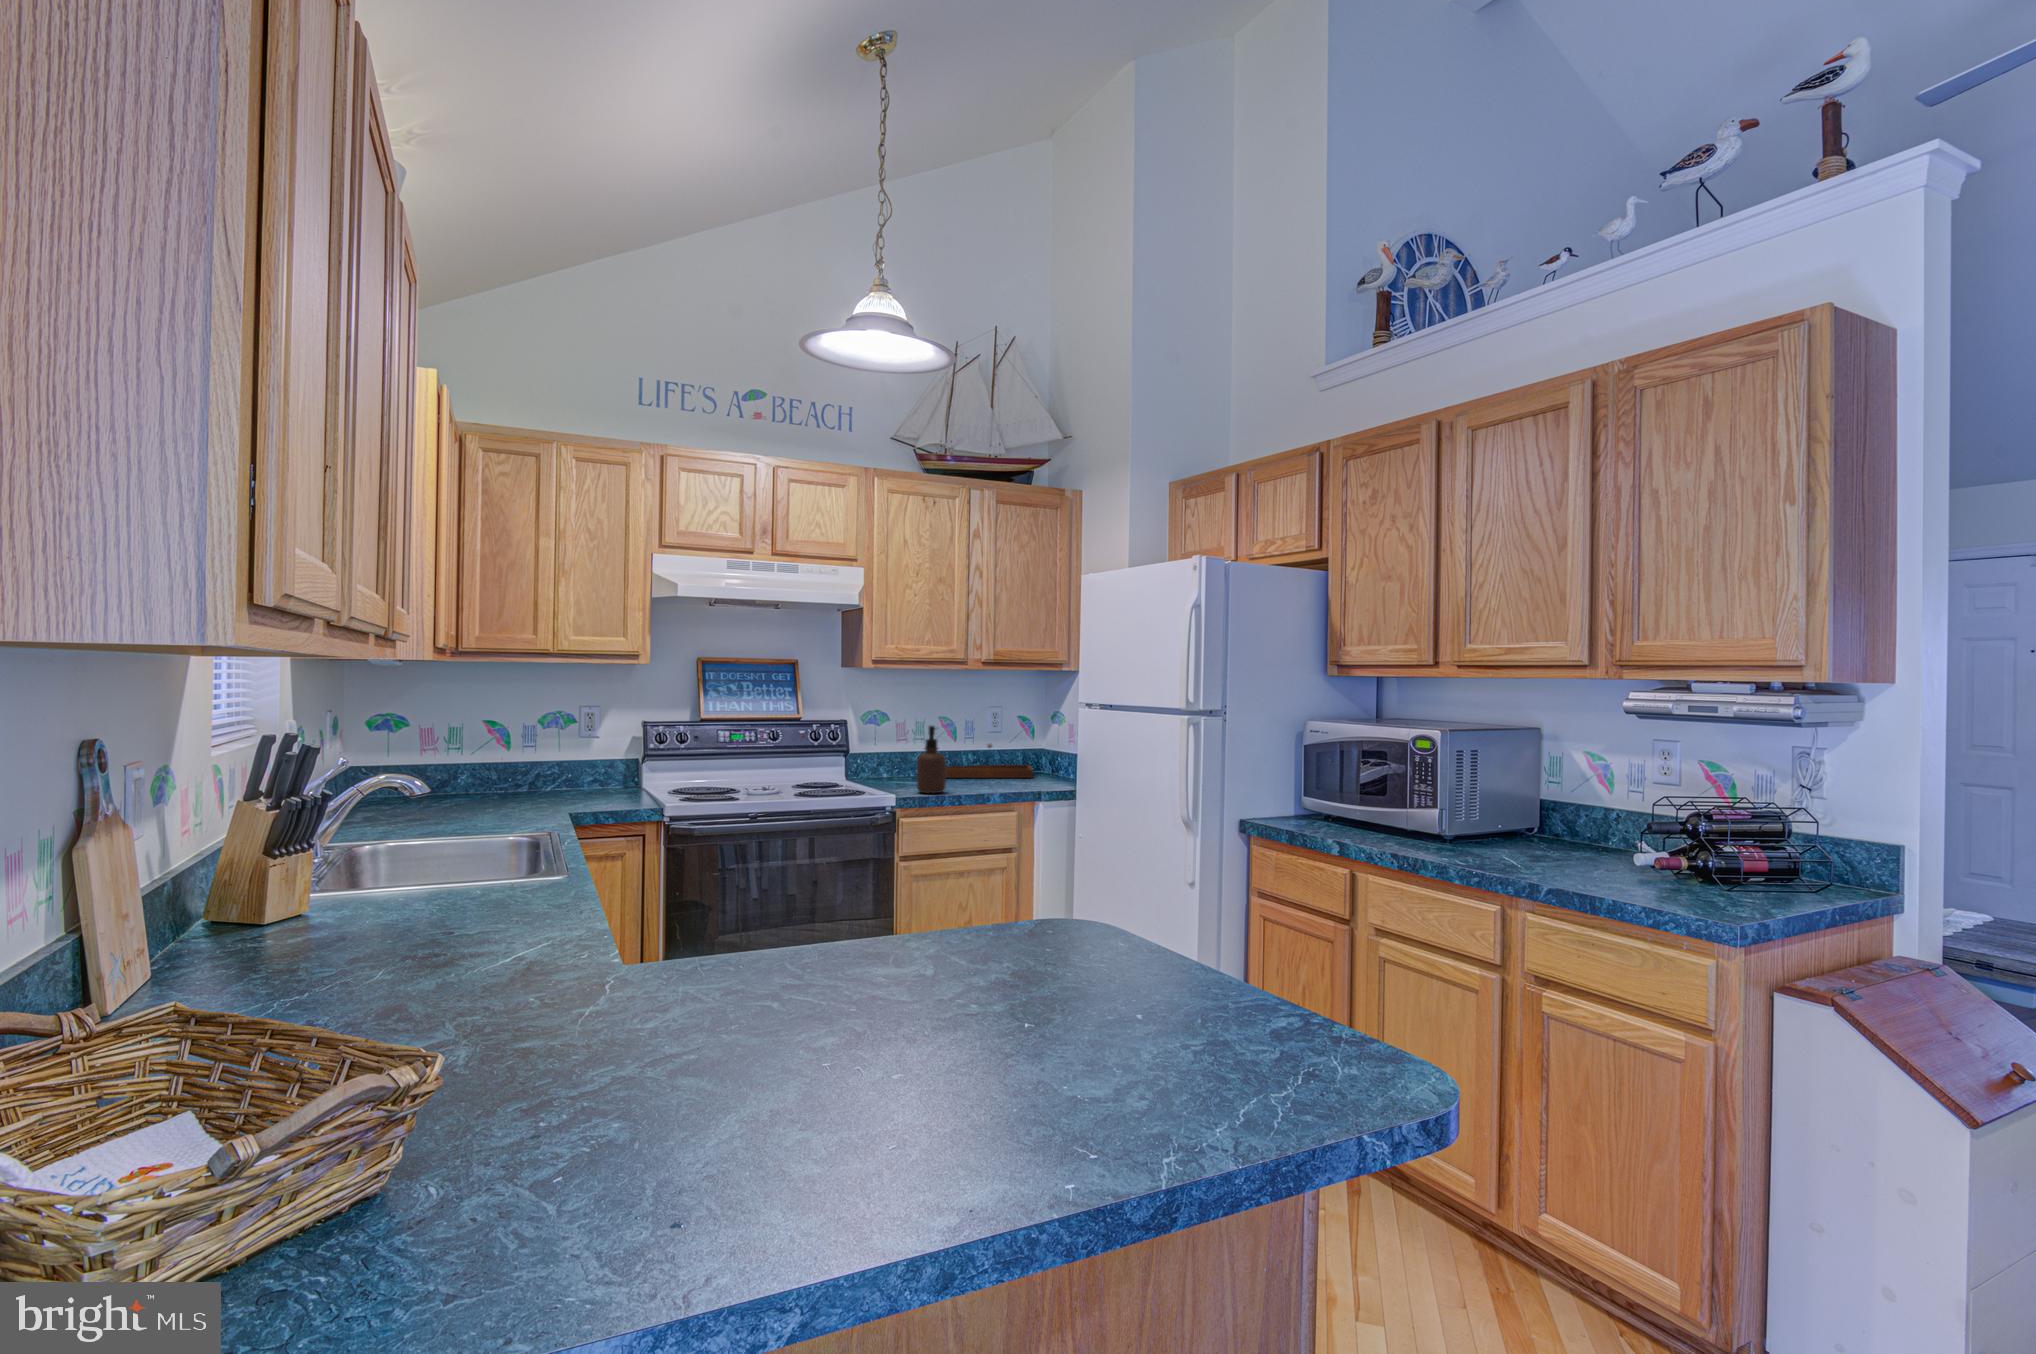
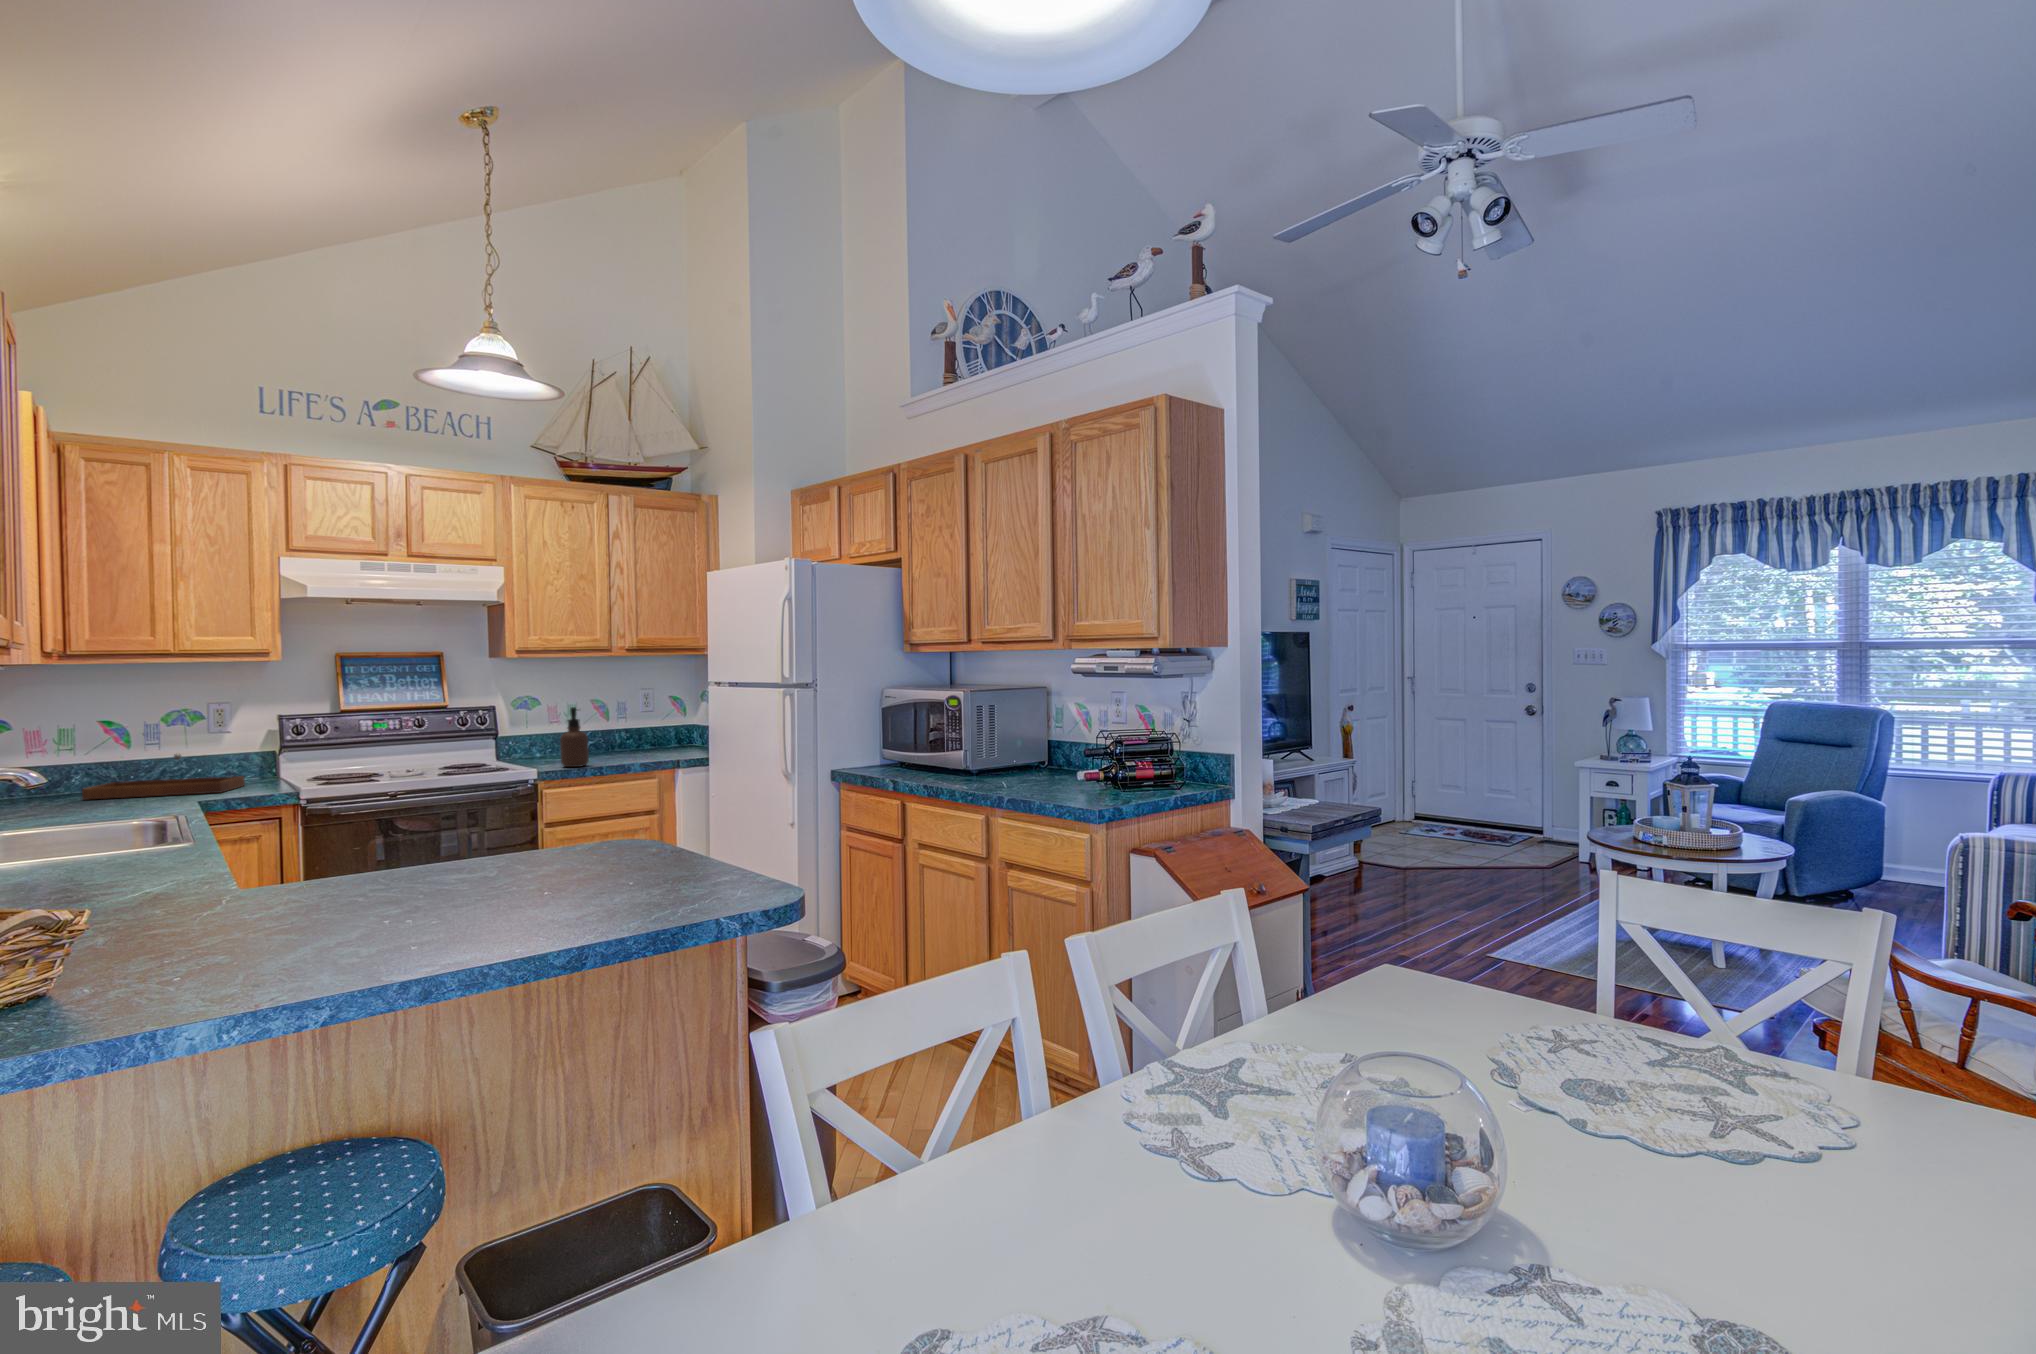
tray: present [946,743,1033,778] -> present [82,754,245,800]

